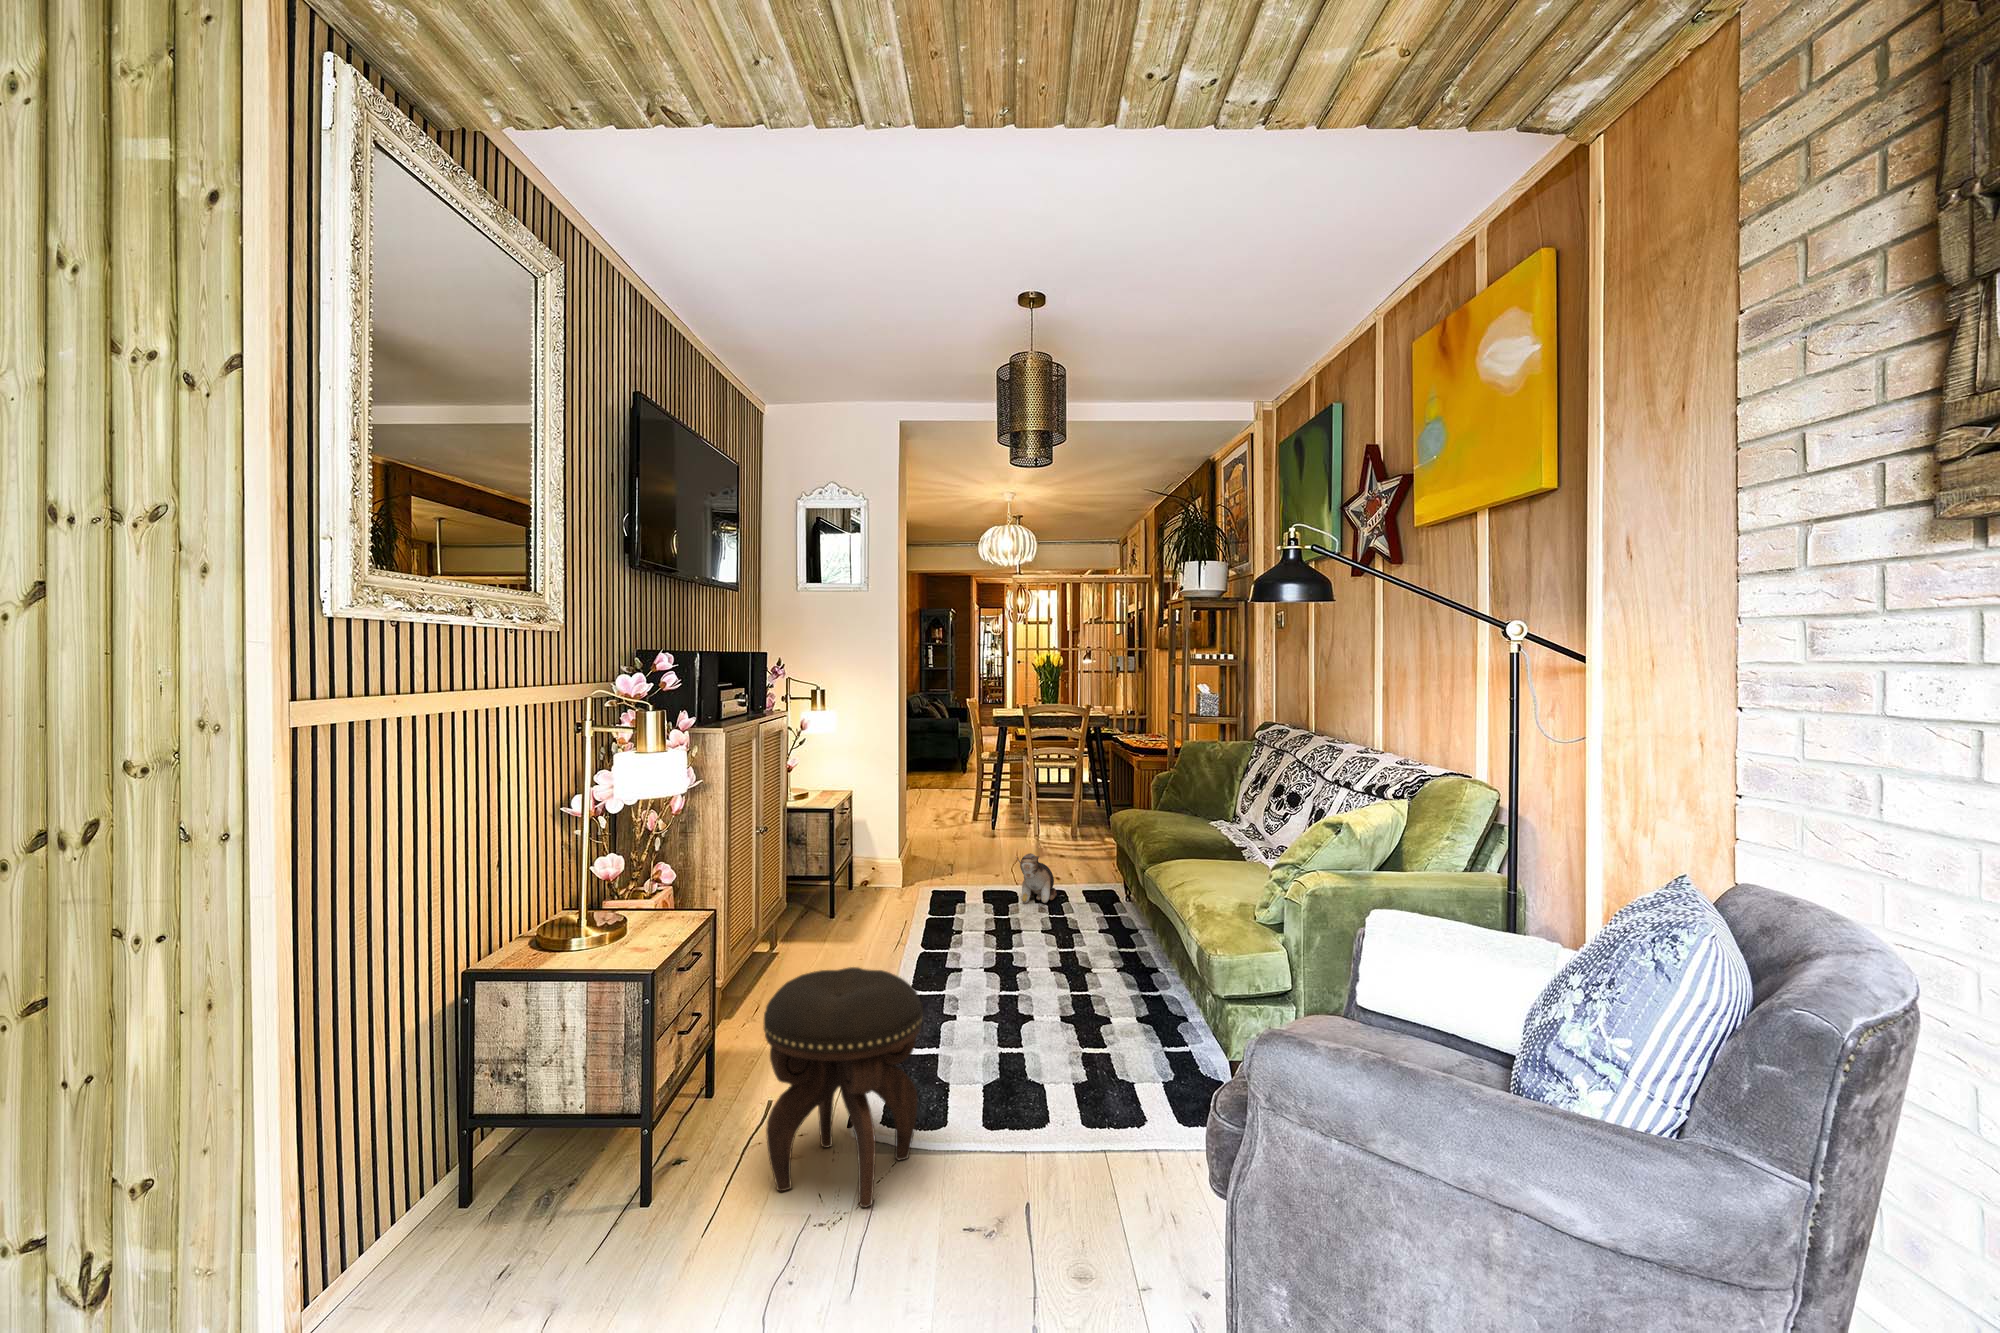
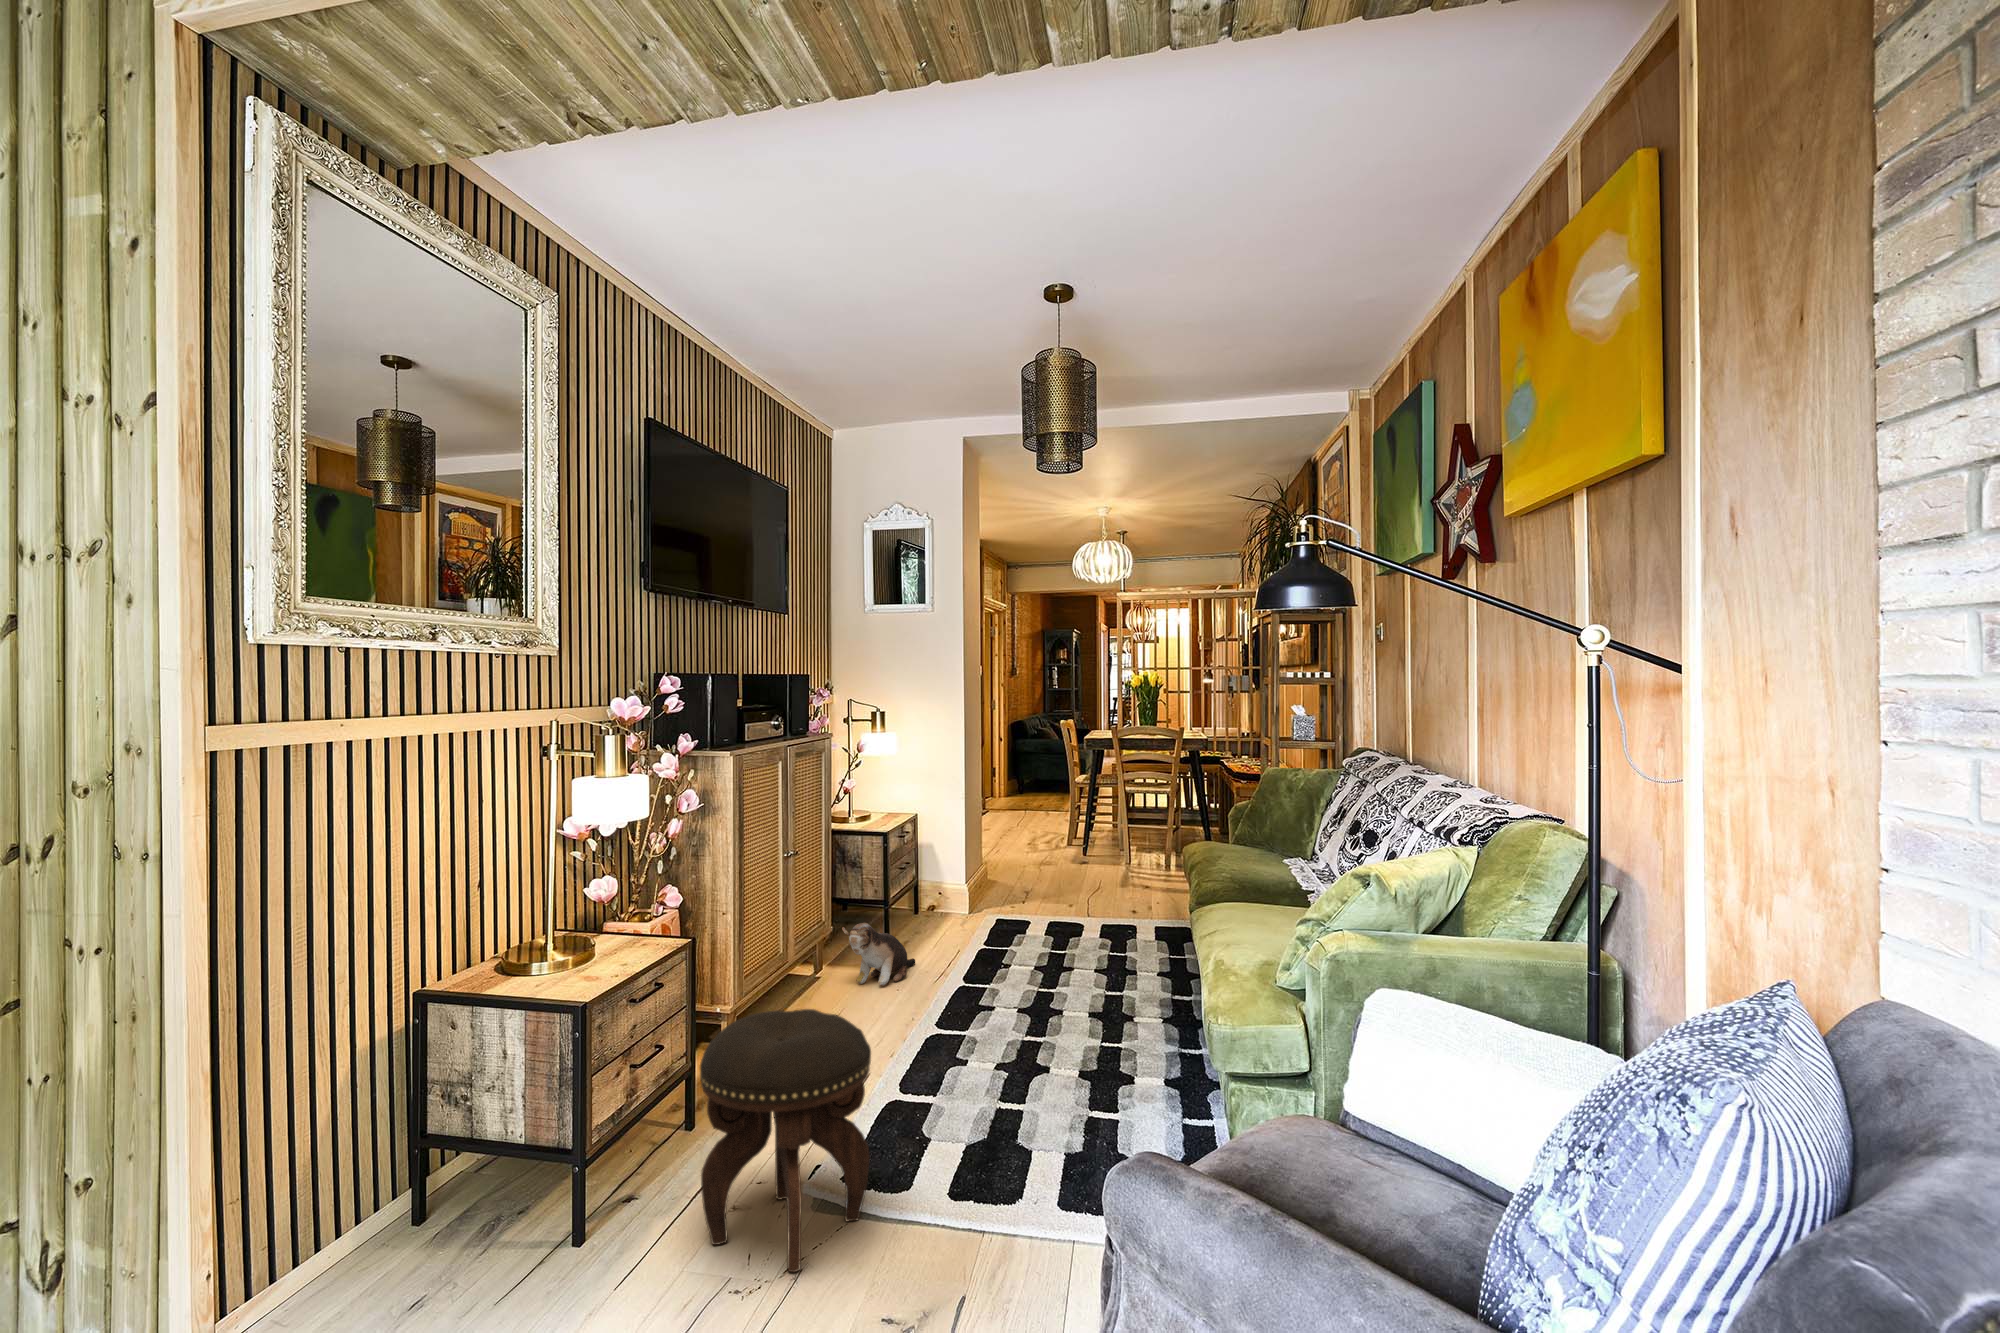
plush toy: present [1016,853,1057,903] -> present [842,923,915,985]

